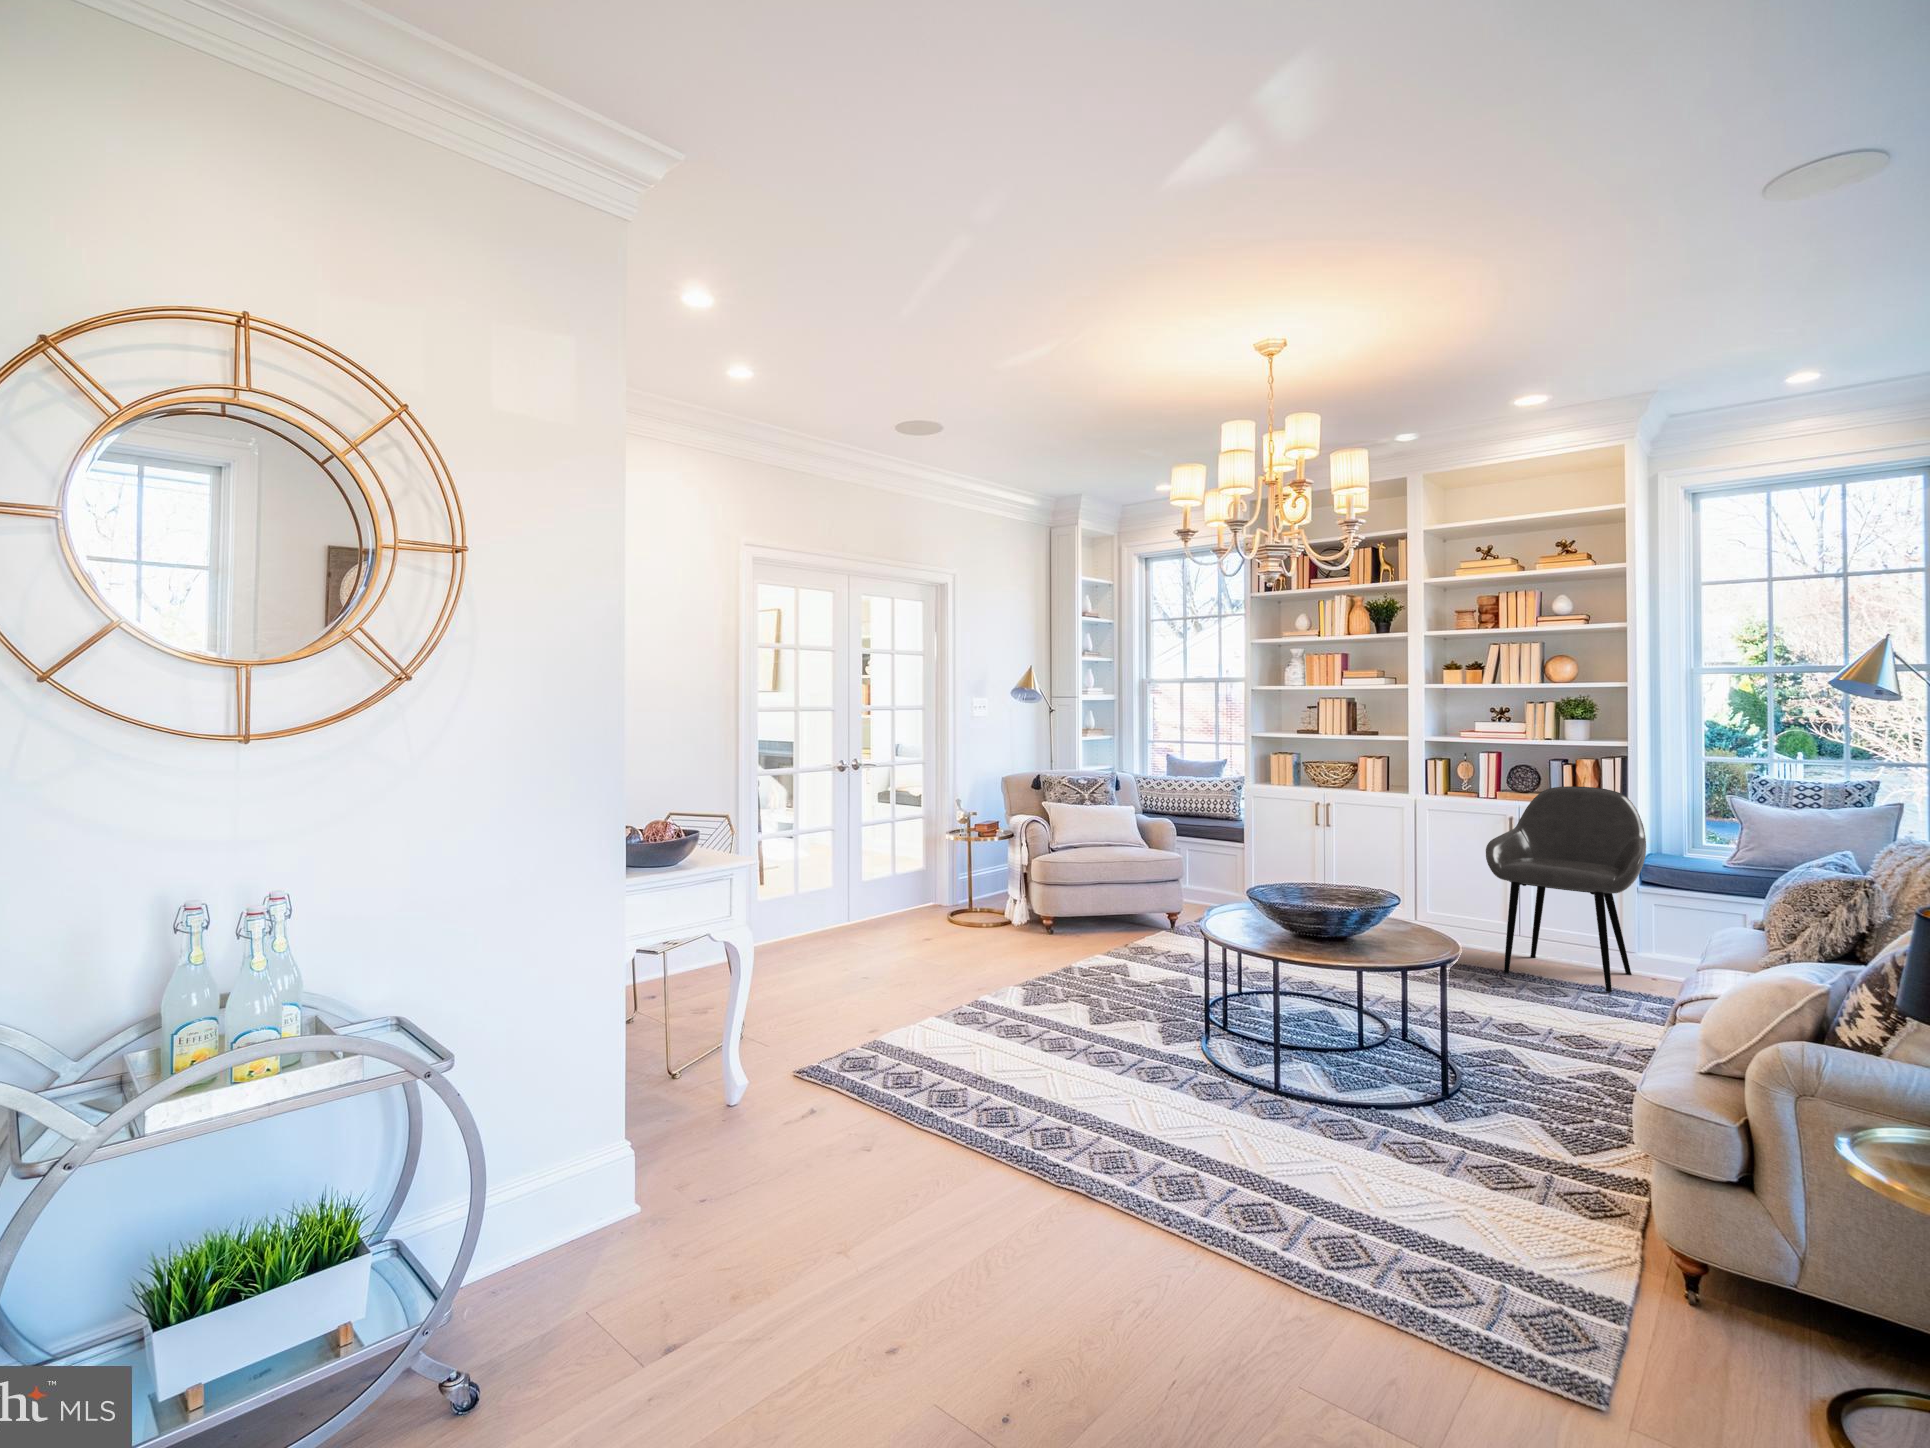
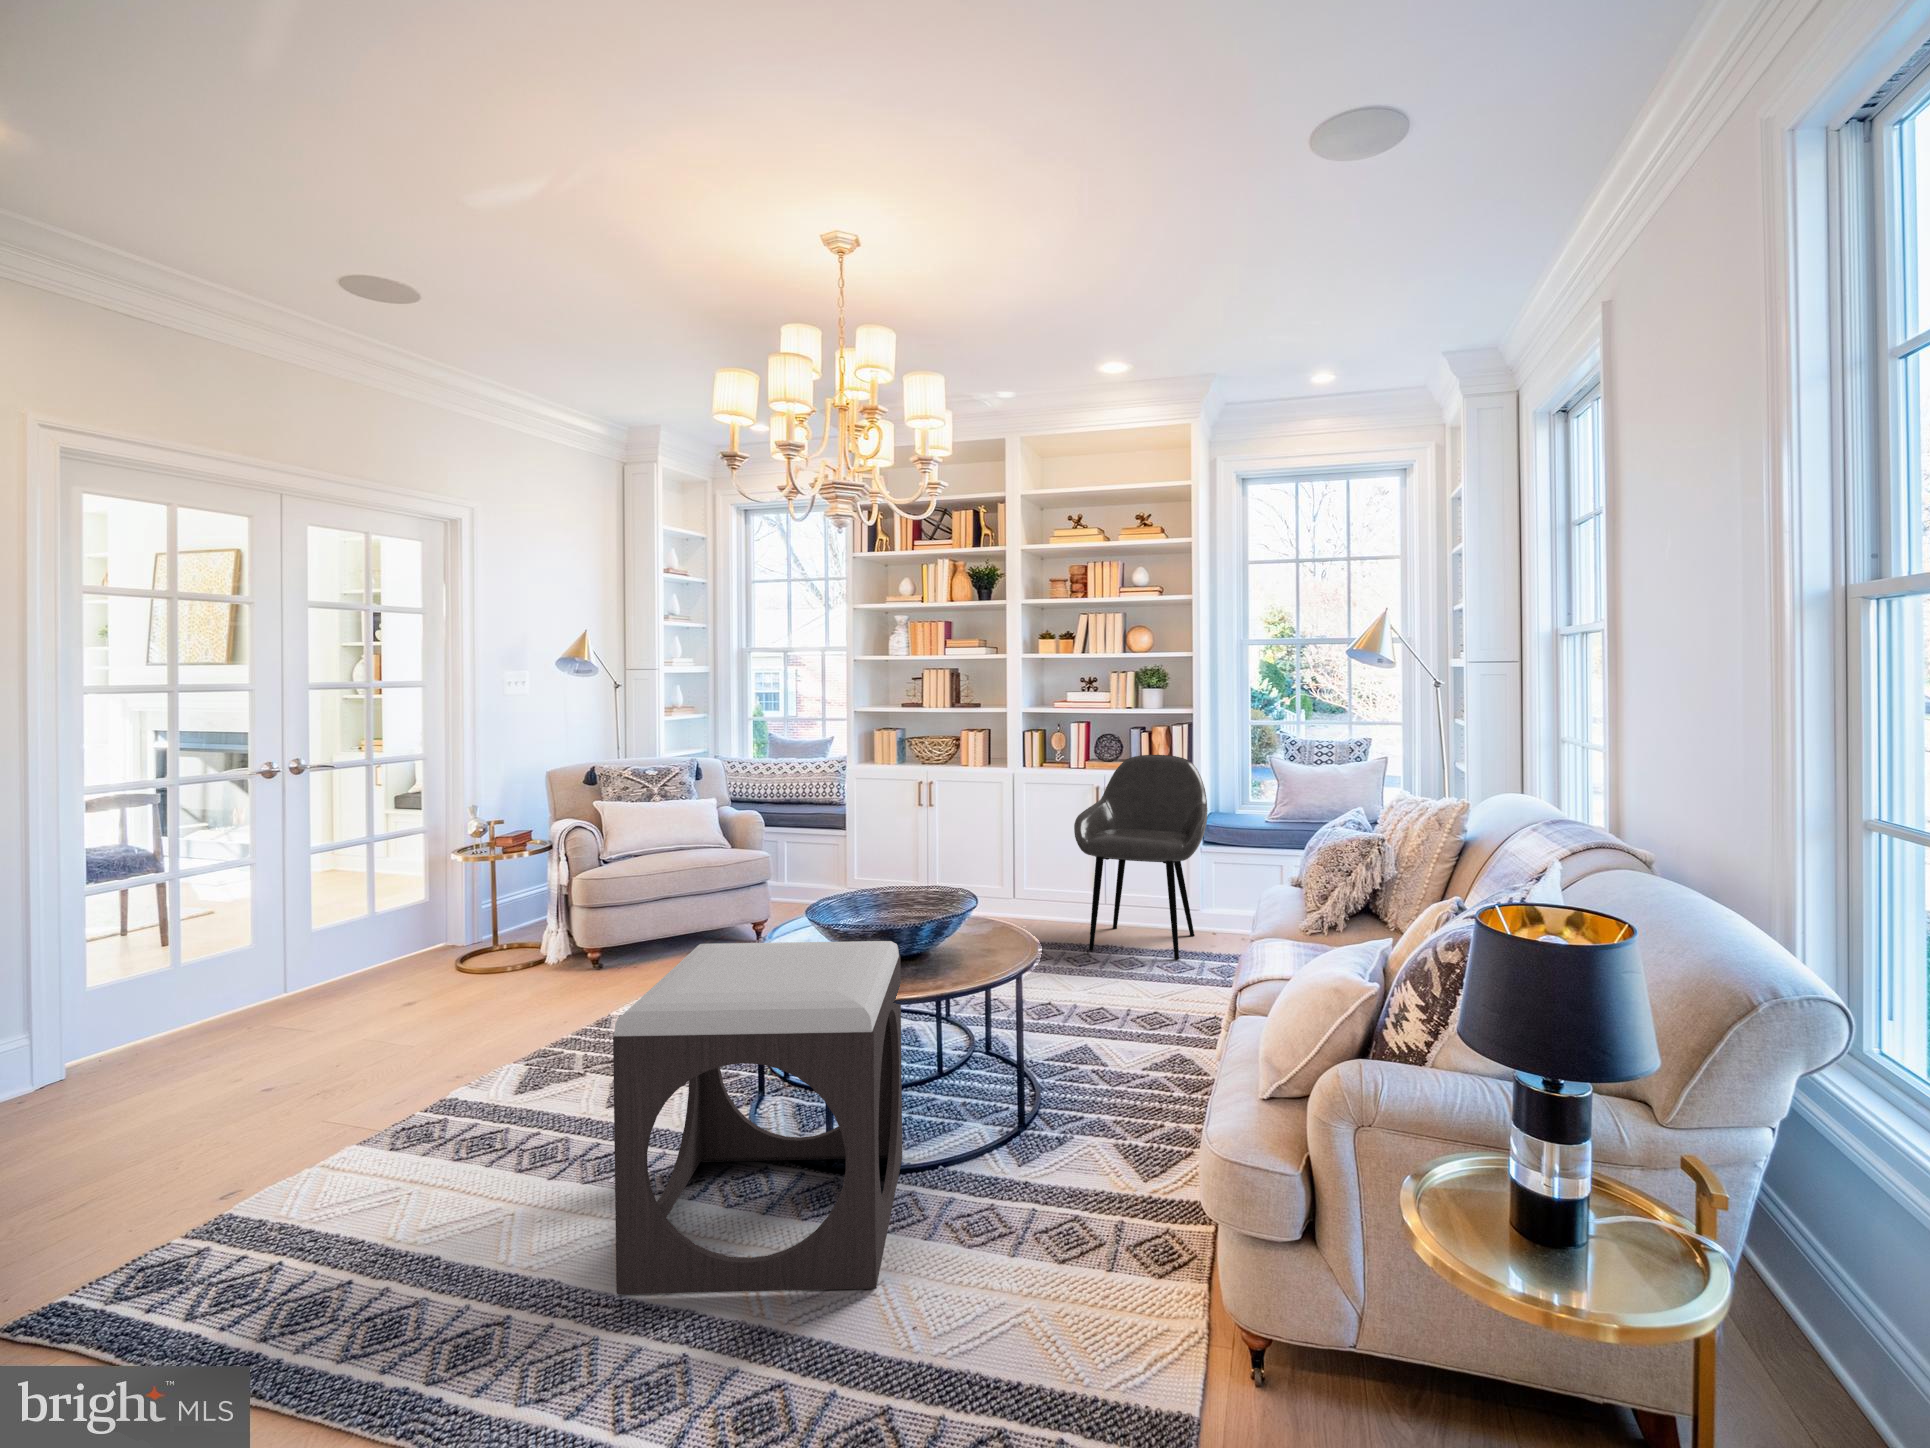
footstool: none [1130,903,1334,1169] -> present [613,941,902,1294]

